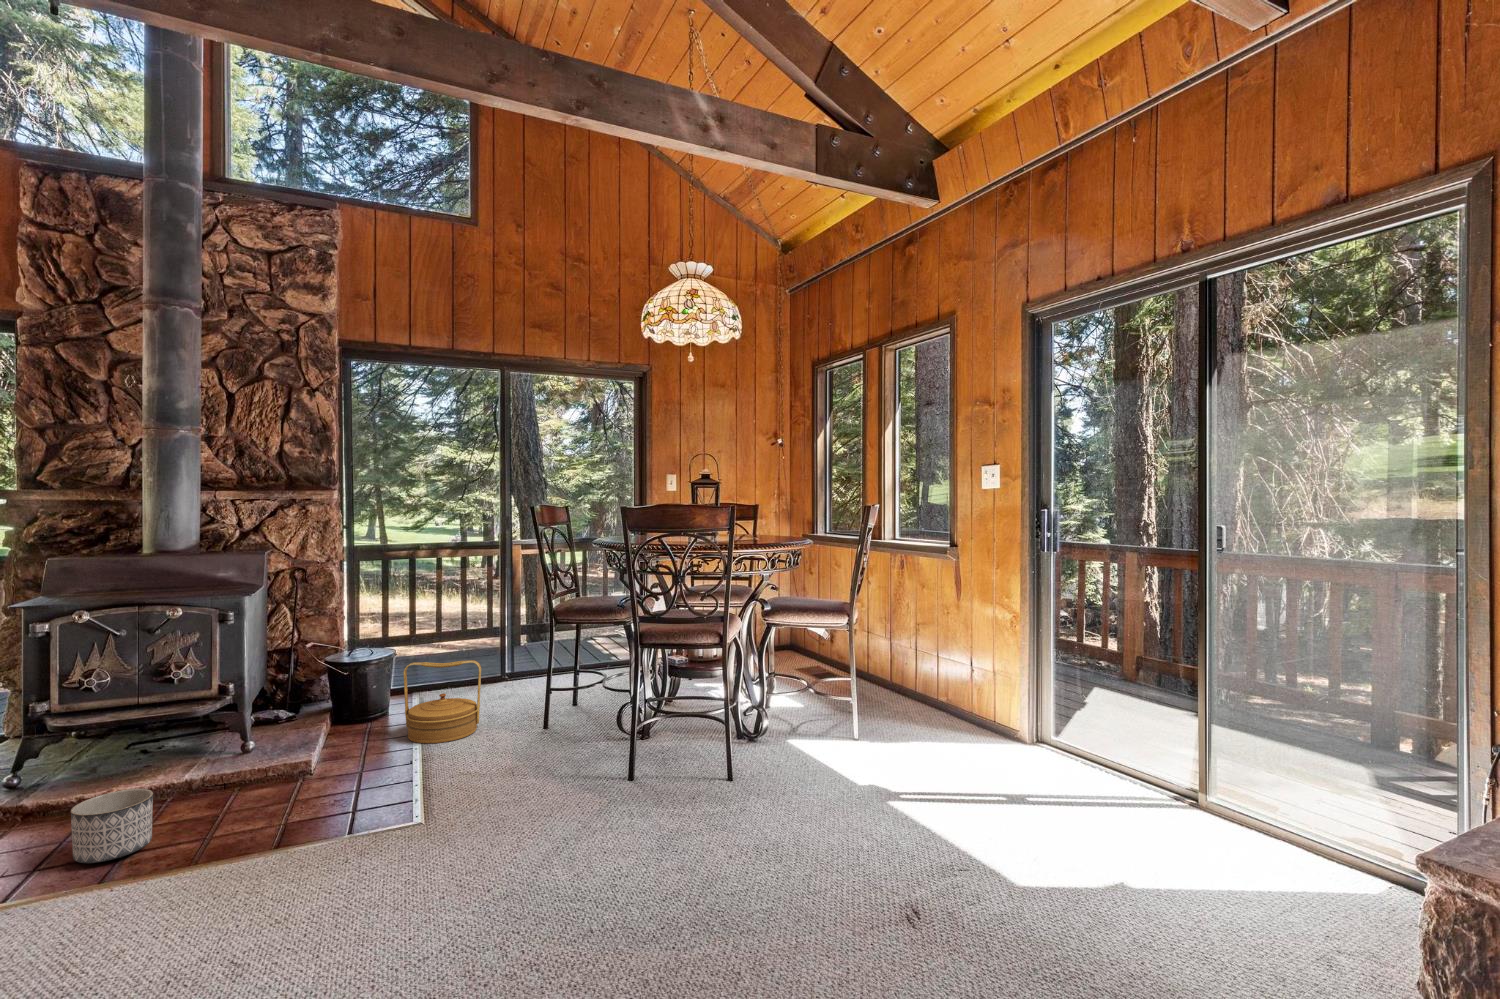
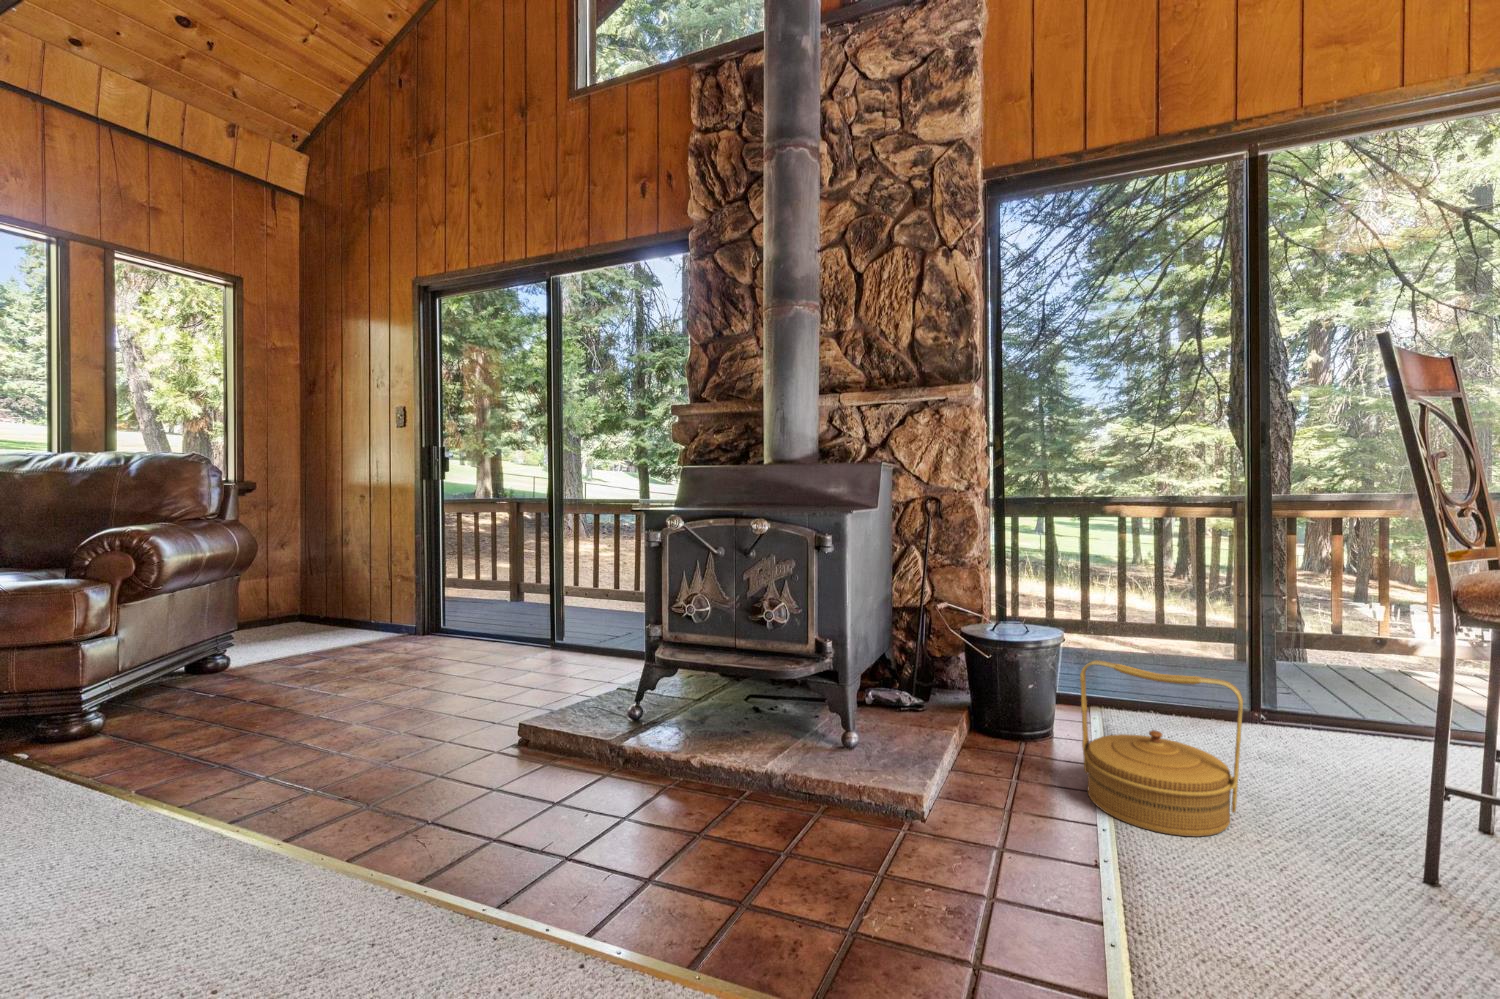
planter: present [71,789,153,863] -> none [597,777,692,897]

